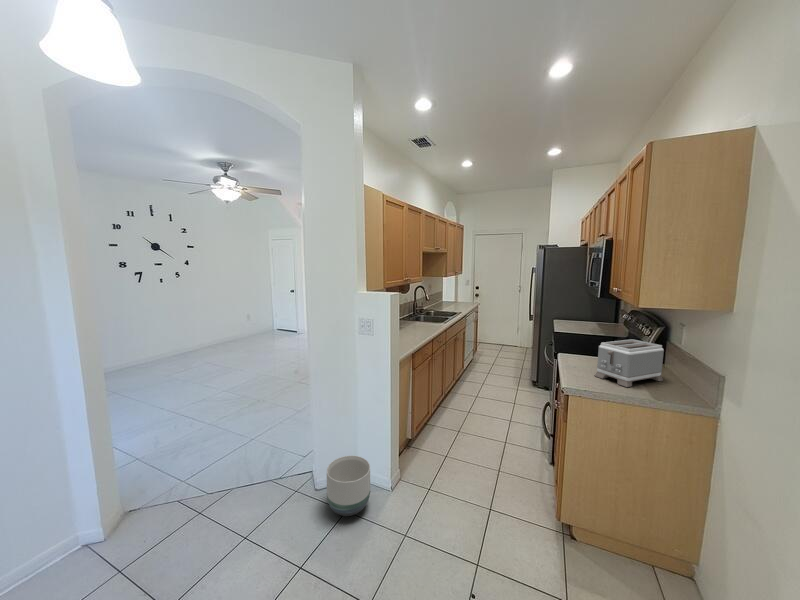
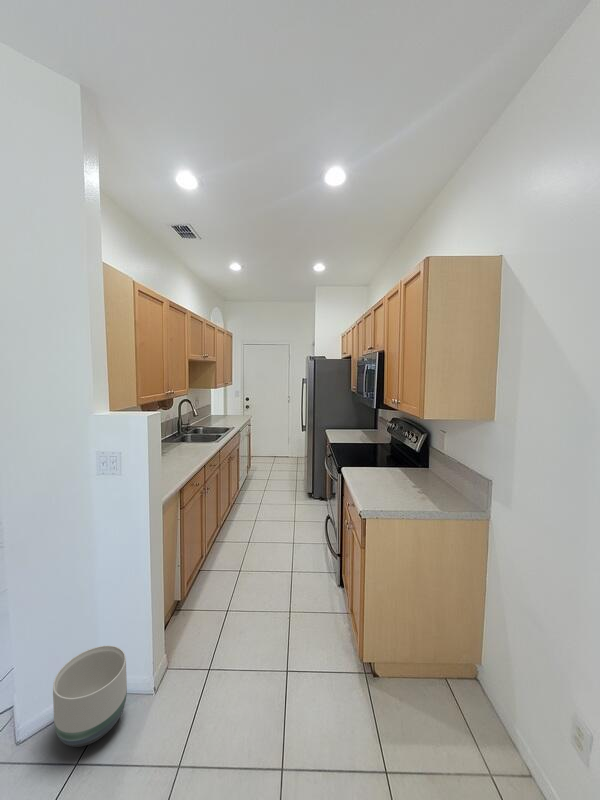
toaster: present [594,339,664,387] -> none [379,449,434,498]

